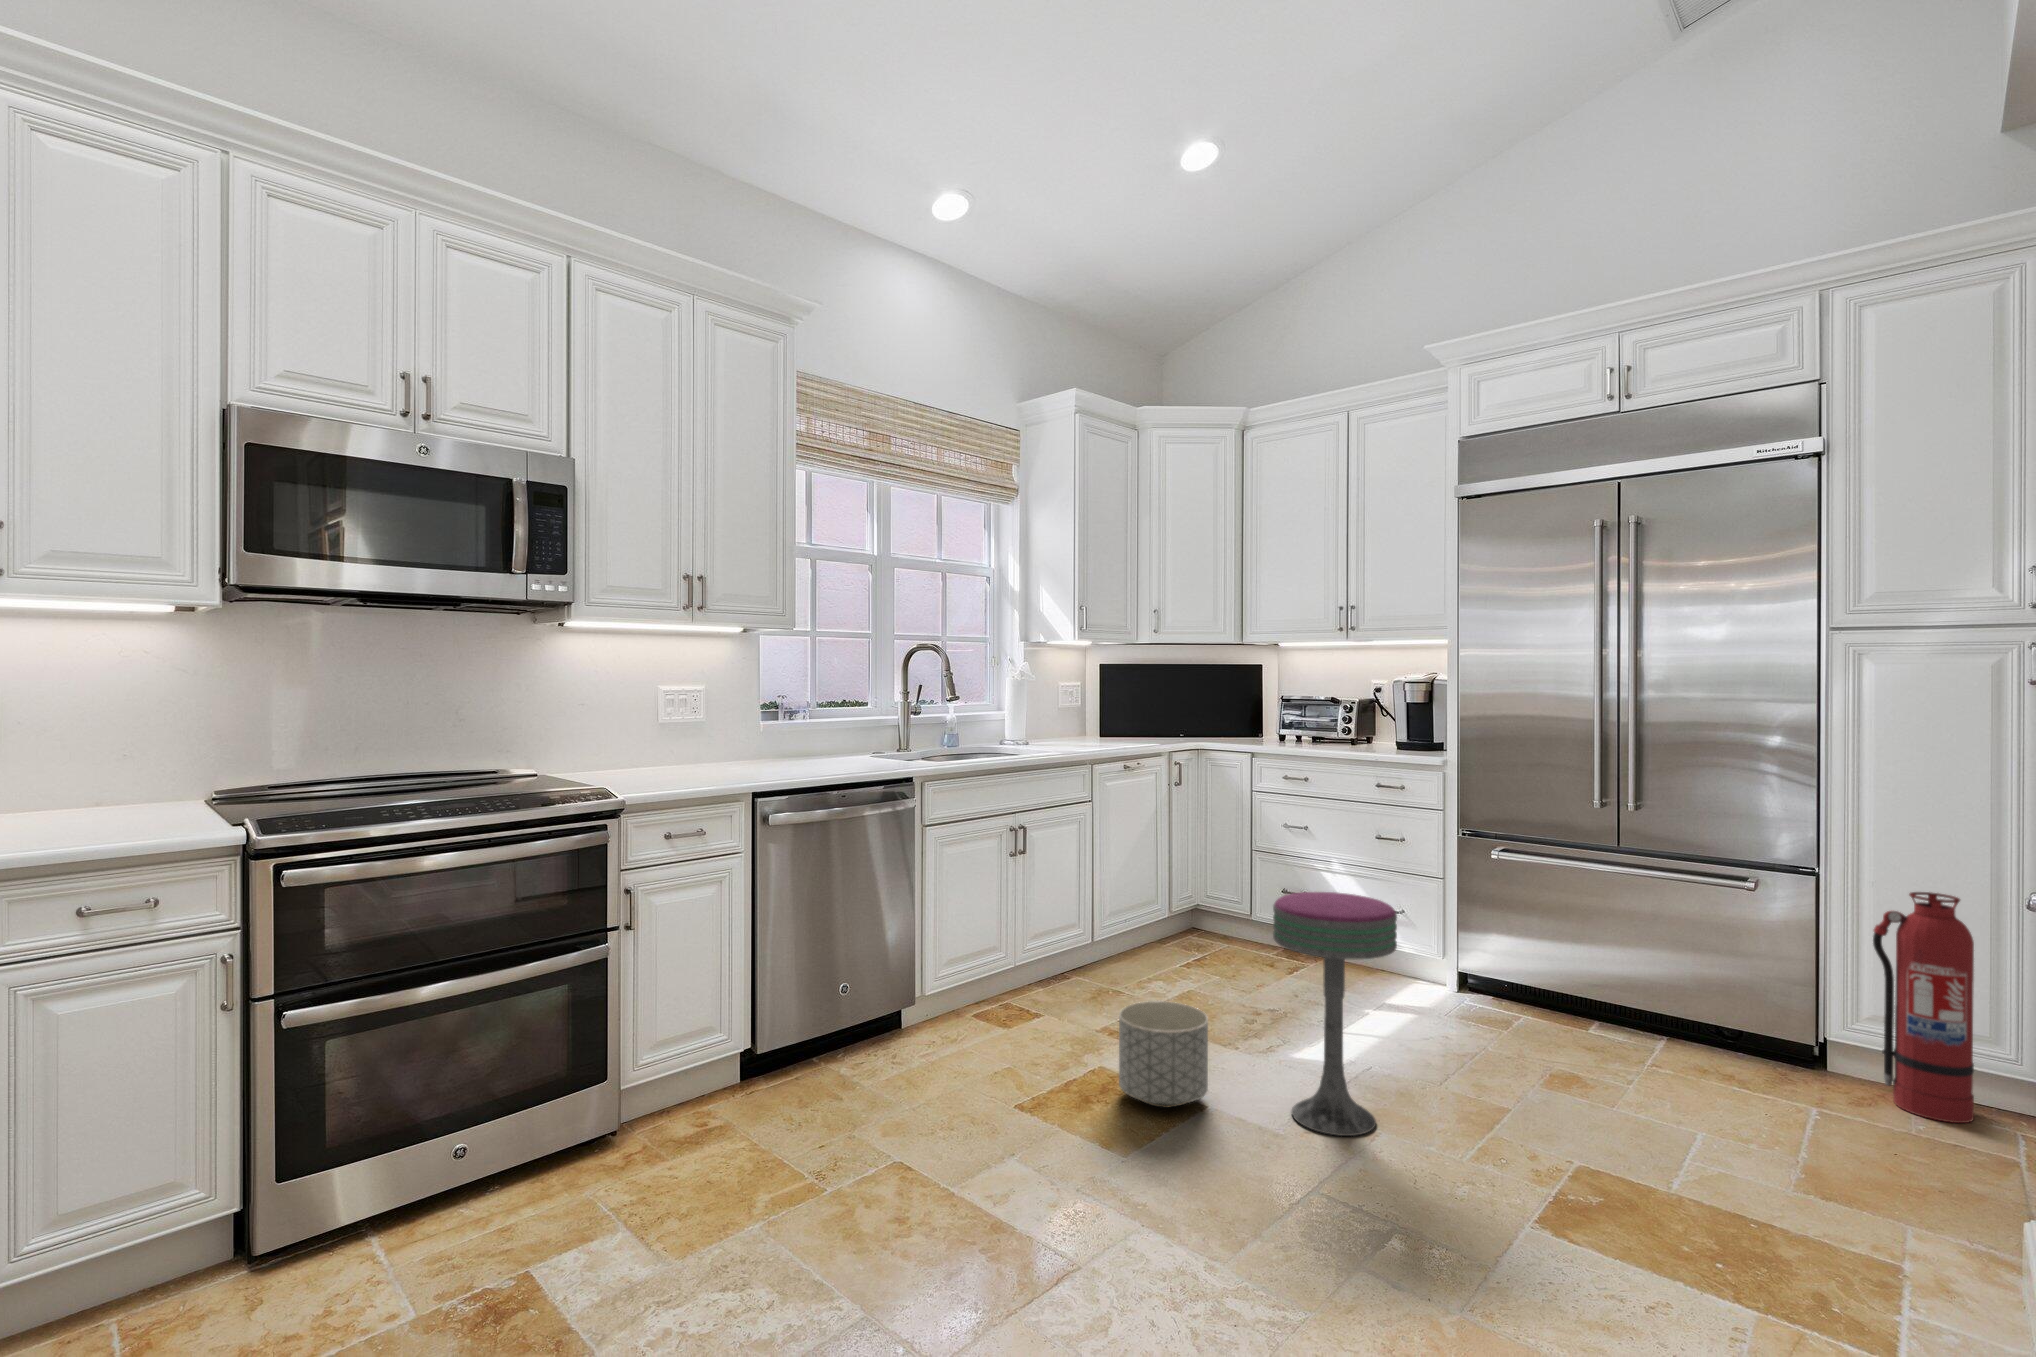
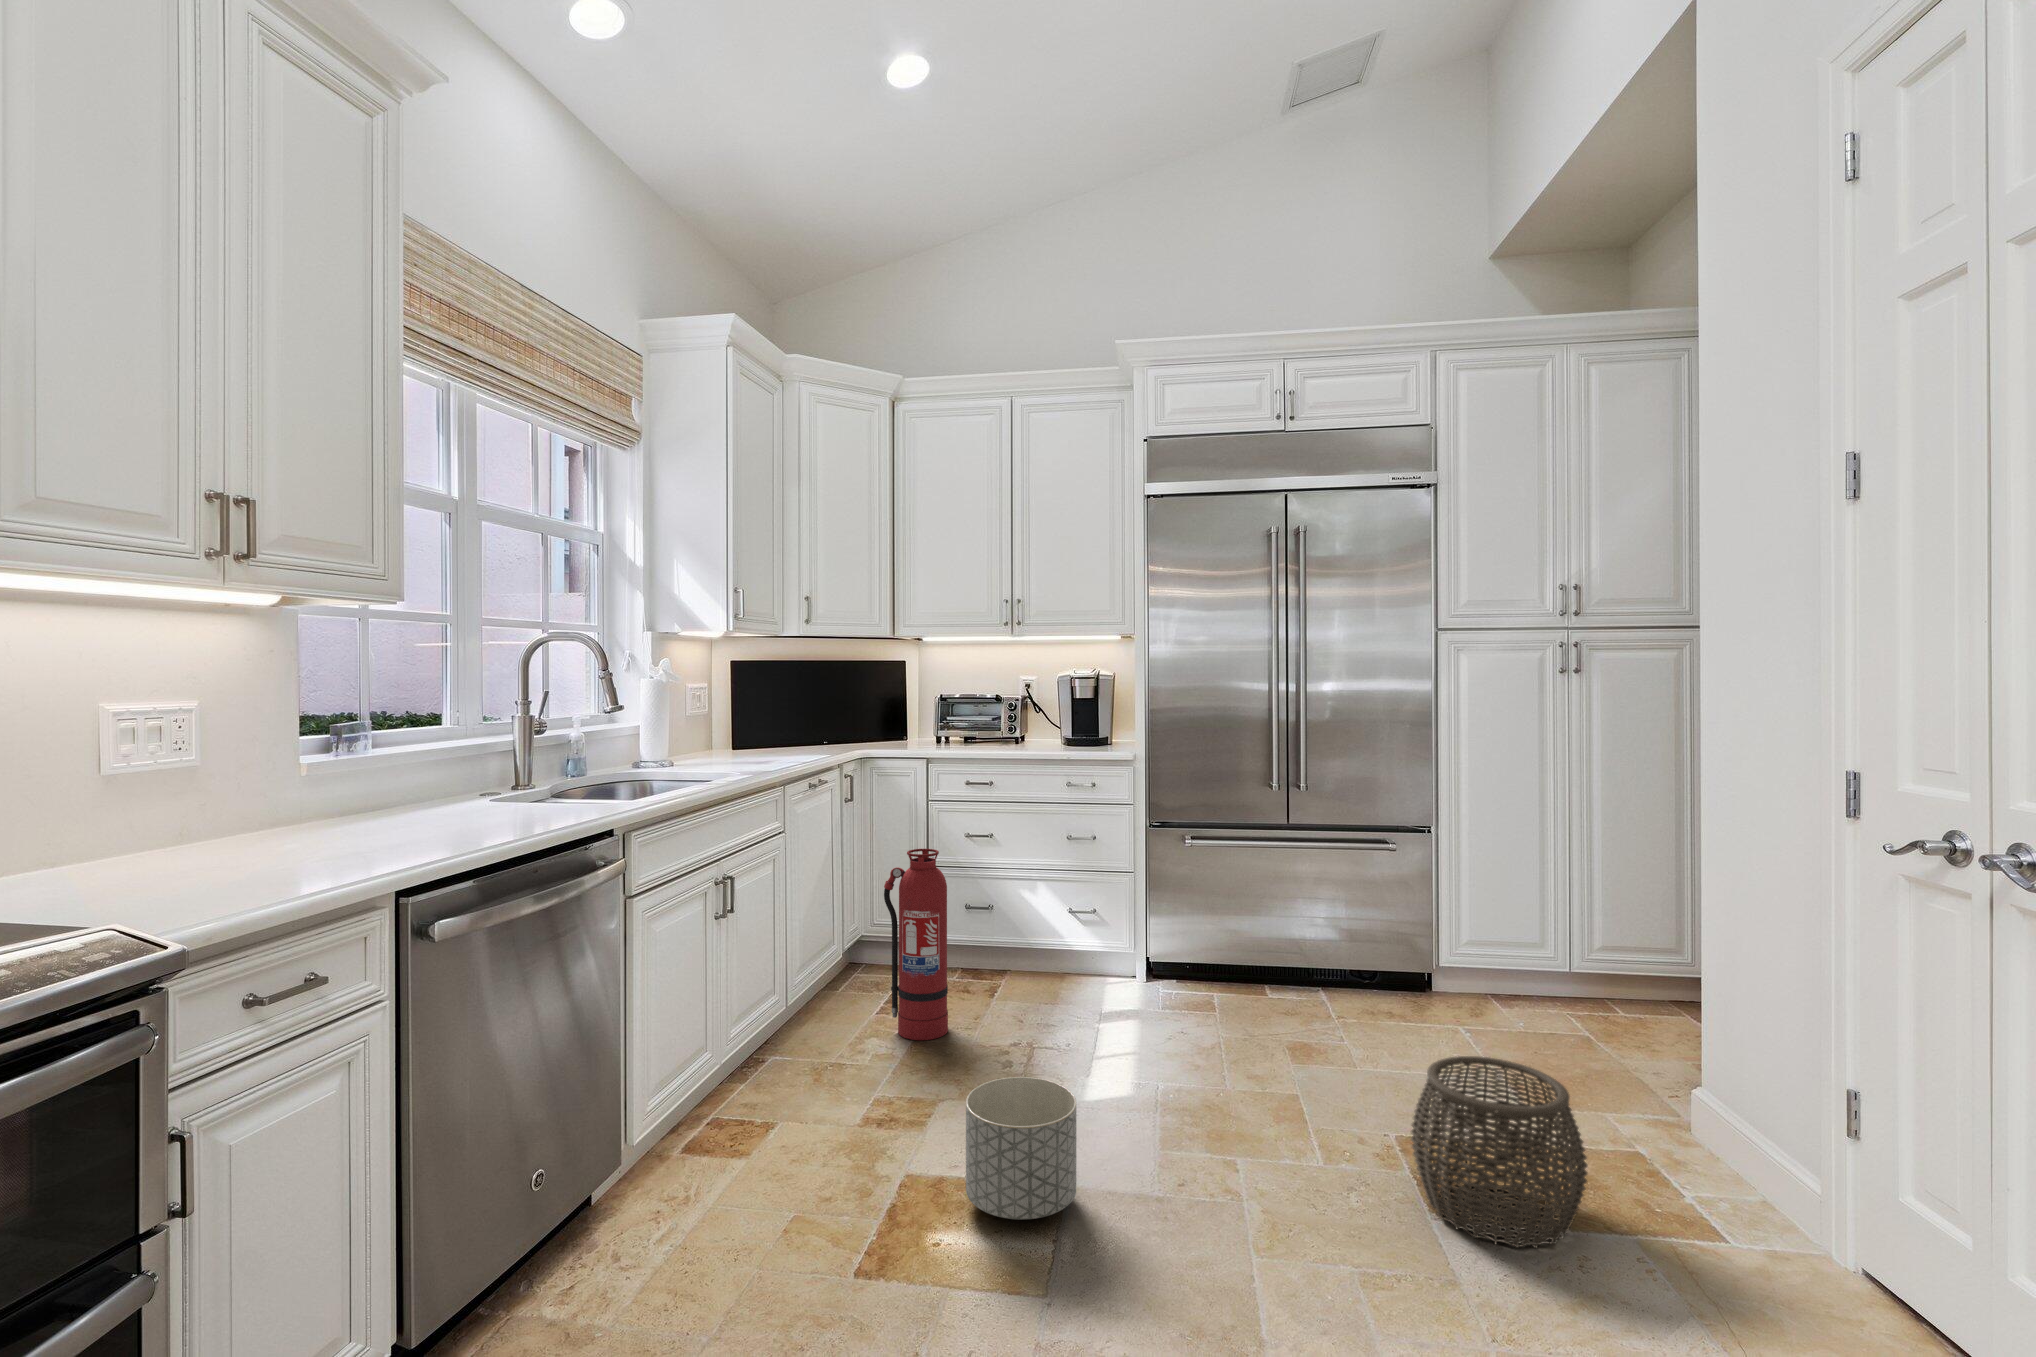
bar stool: present [1273,892,1397,1136] -> none [1132,914,1268,1193]
fire extinguisher: present [1873,892,1974,1123] -> present [884,849,948,1040]
woven basket: none [1506,1063,1688,1254] -> present [1411,1056,1588,1248]

